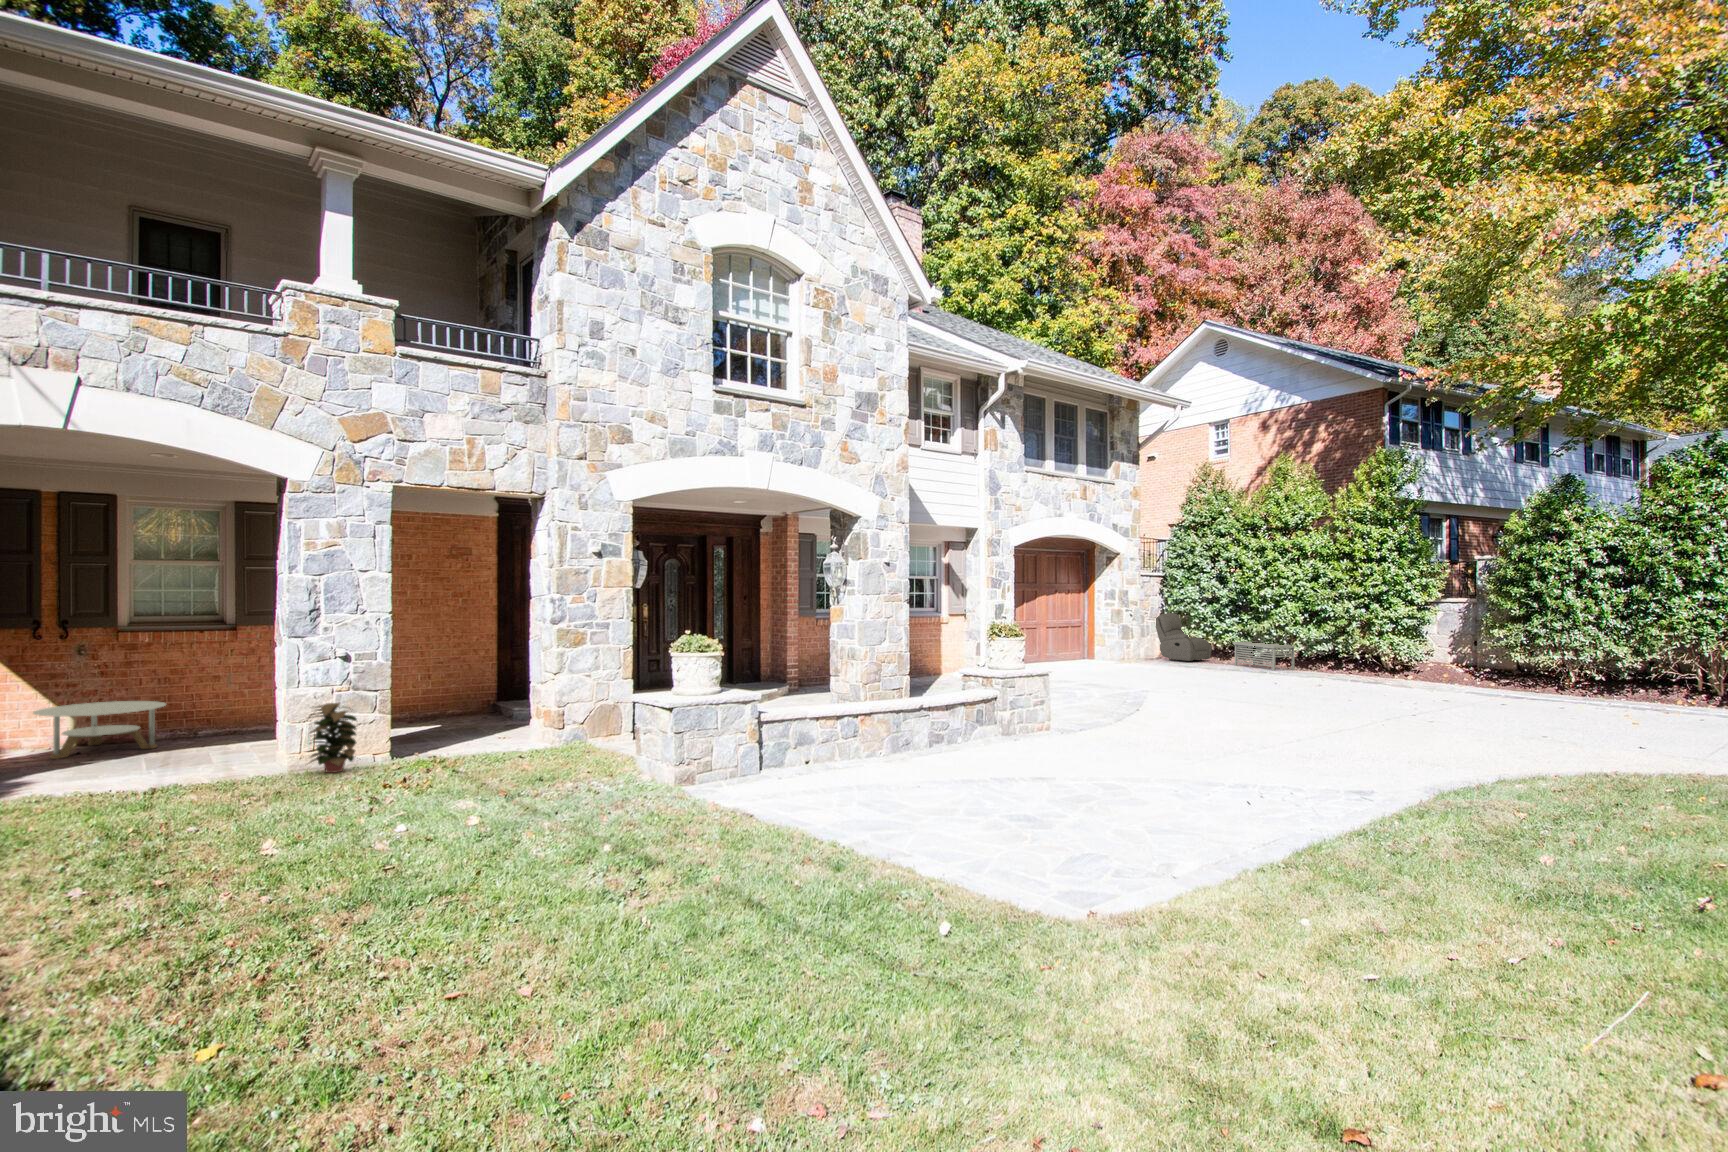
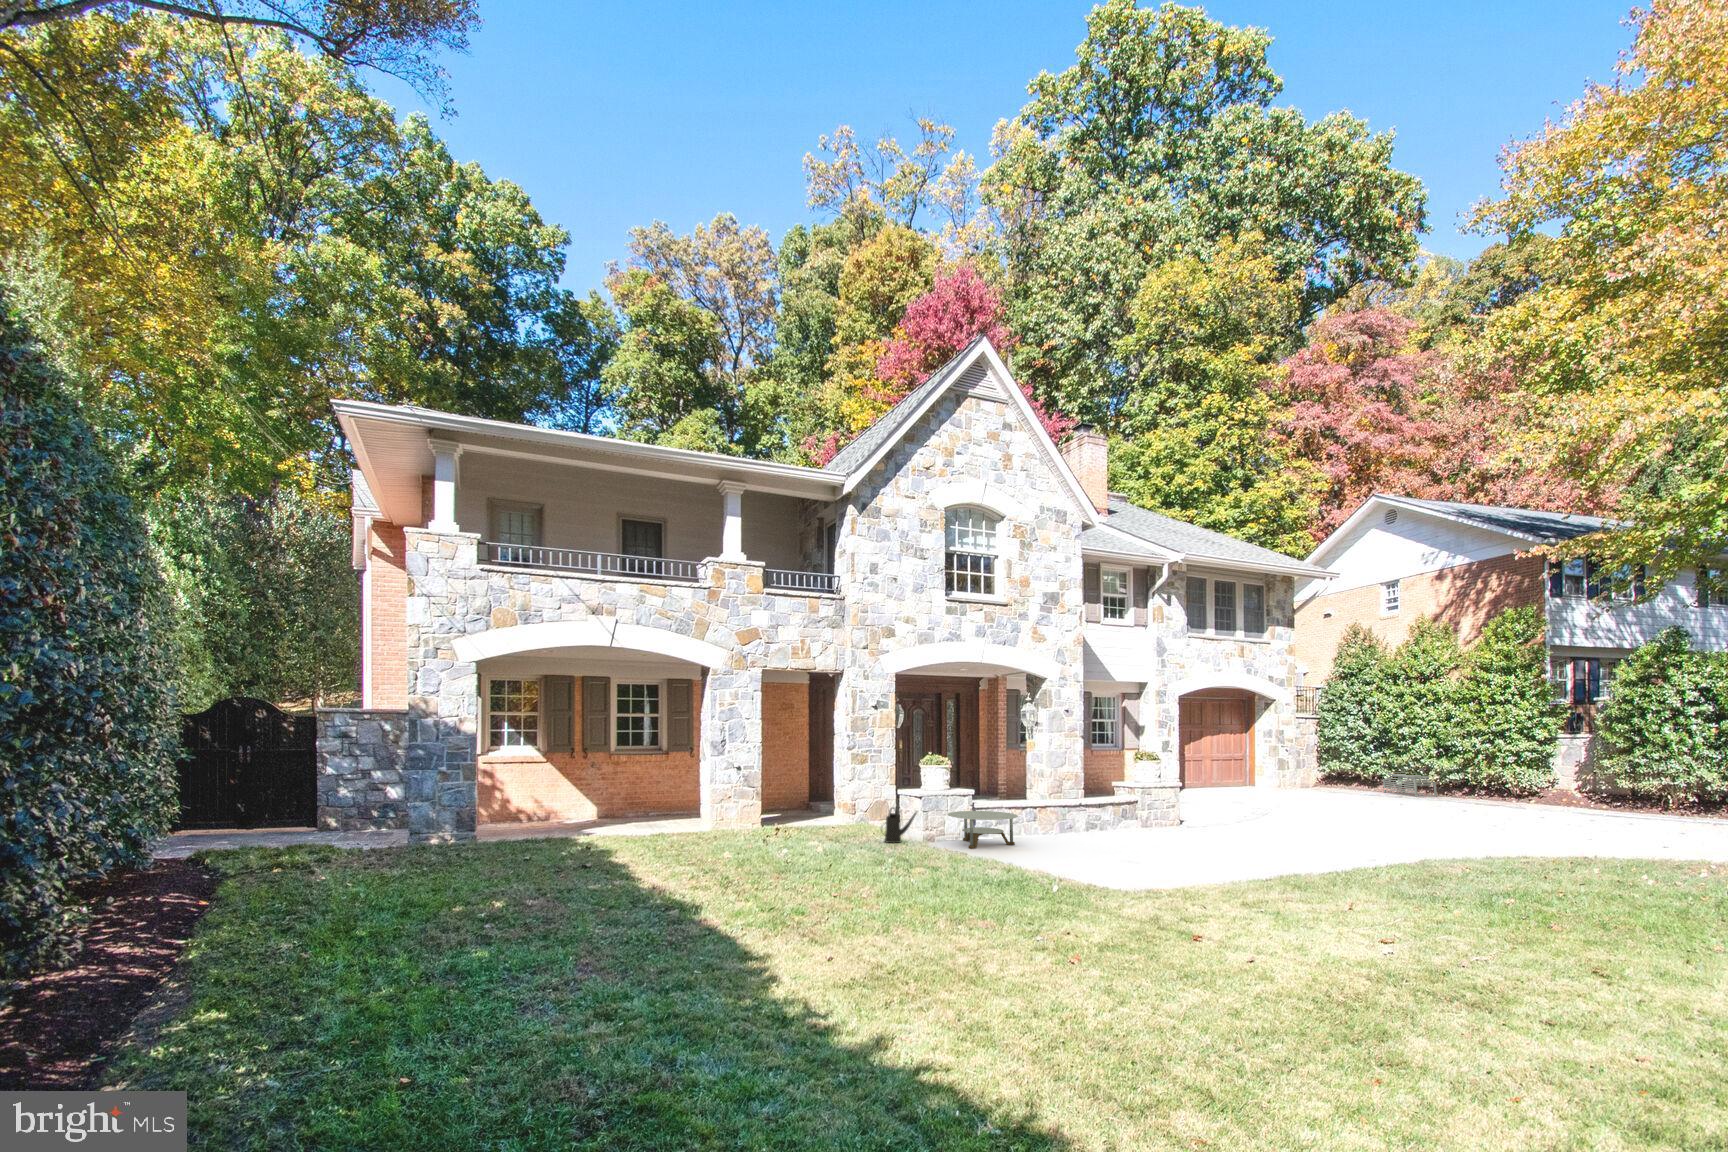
chair: present [1156,613,1211,662] -> none [1310,748,1365,789]
round table: present [33,701,166,759] -> present [948,811,1018,849]
decorative plant: present [310,703,357,773] -> none [725,789,753,829]
watering can: none [593,730,660,792] -> present [885,808,917,843]

